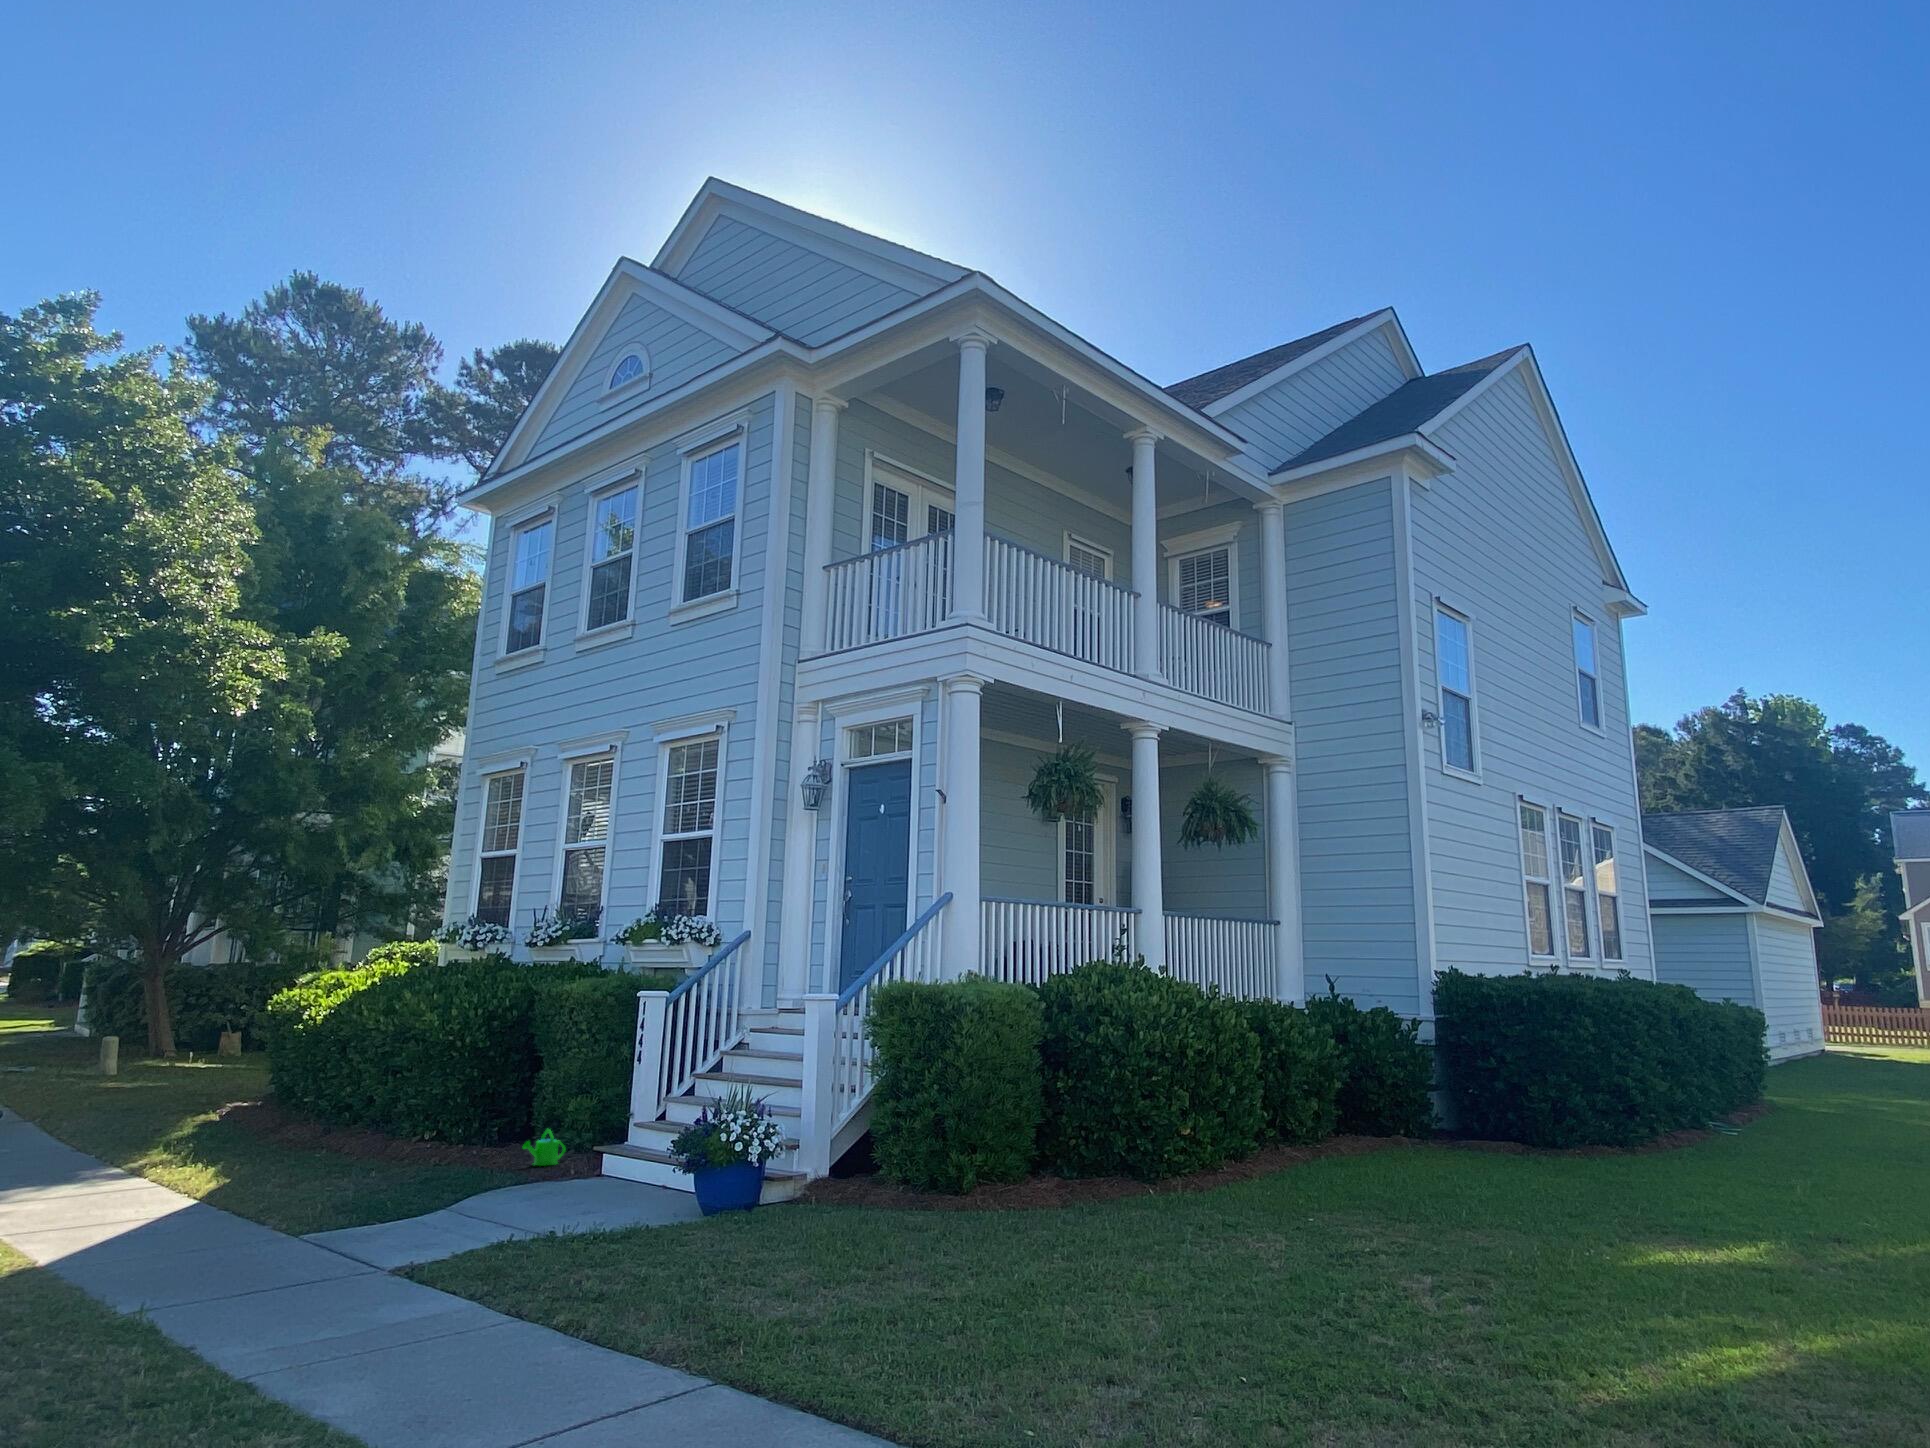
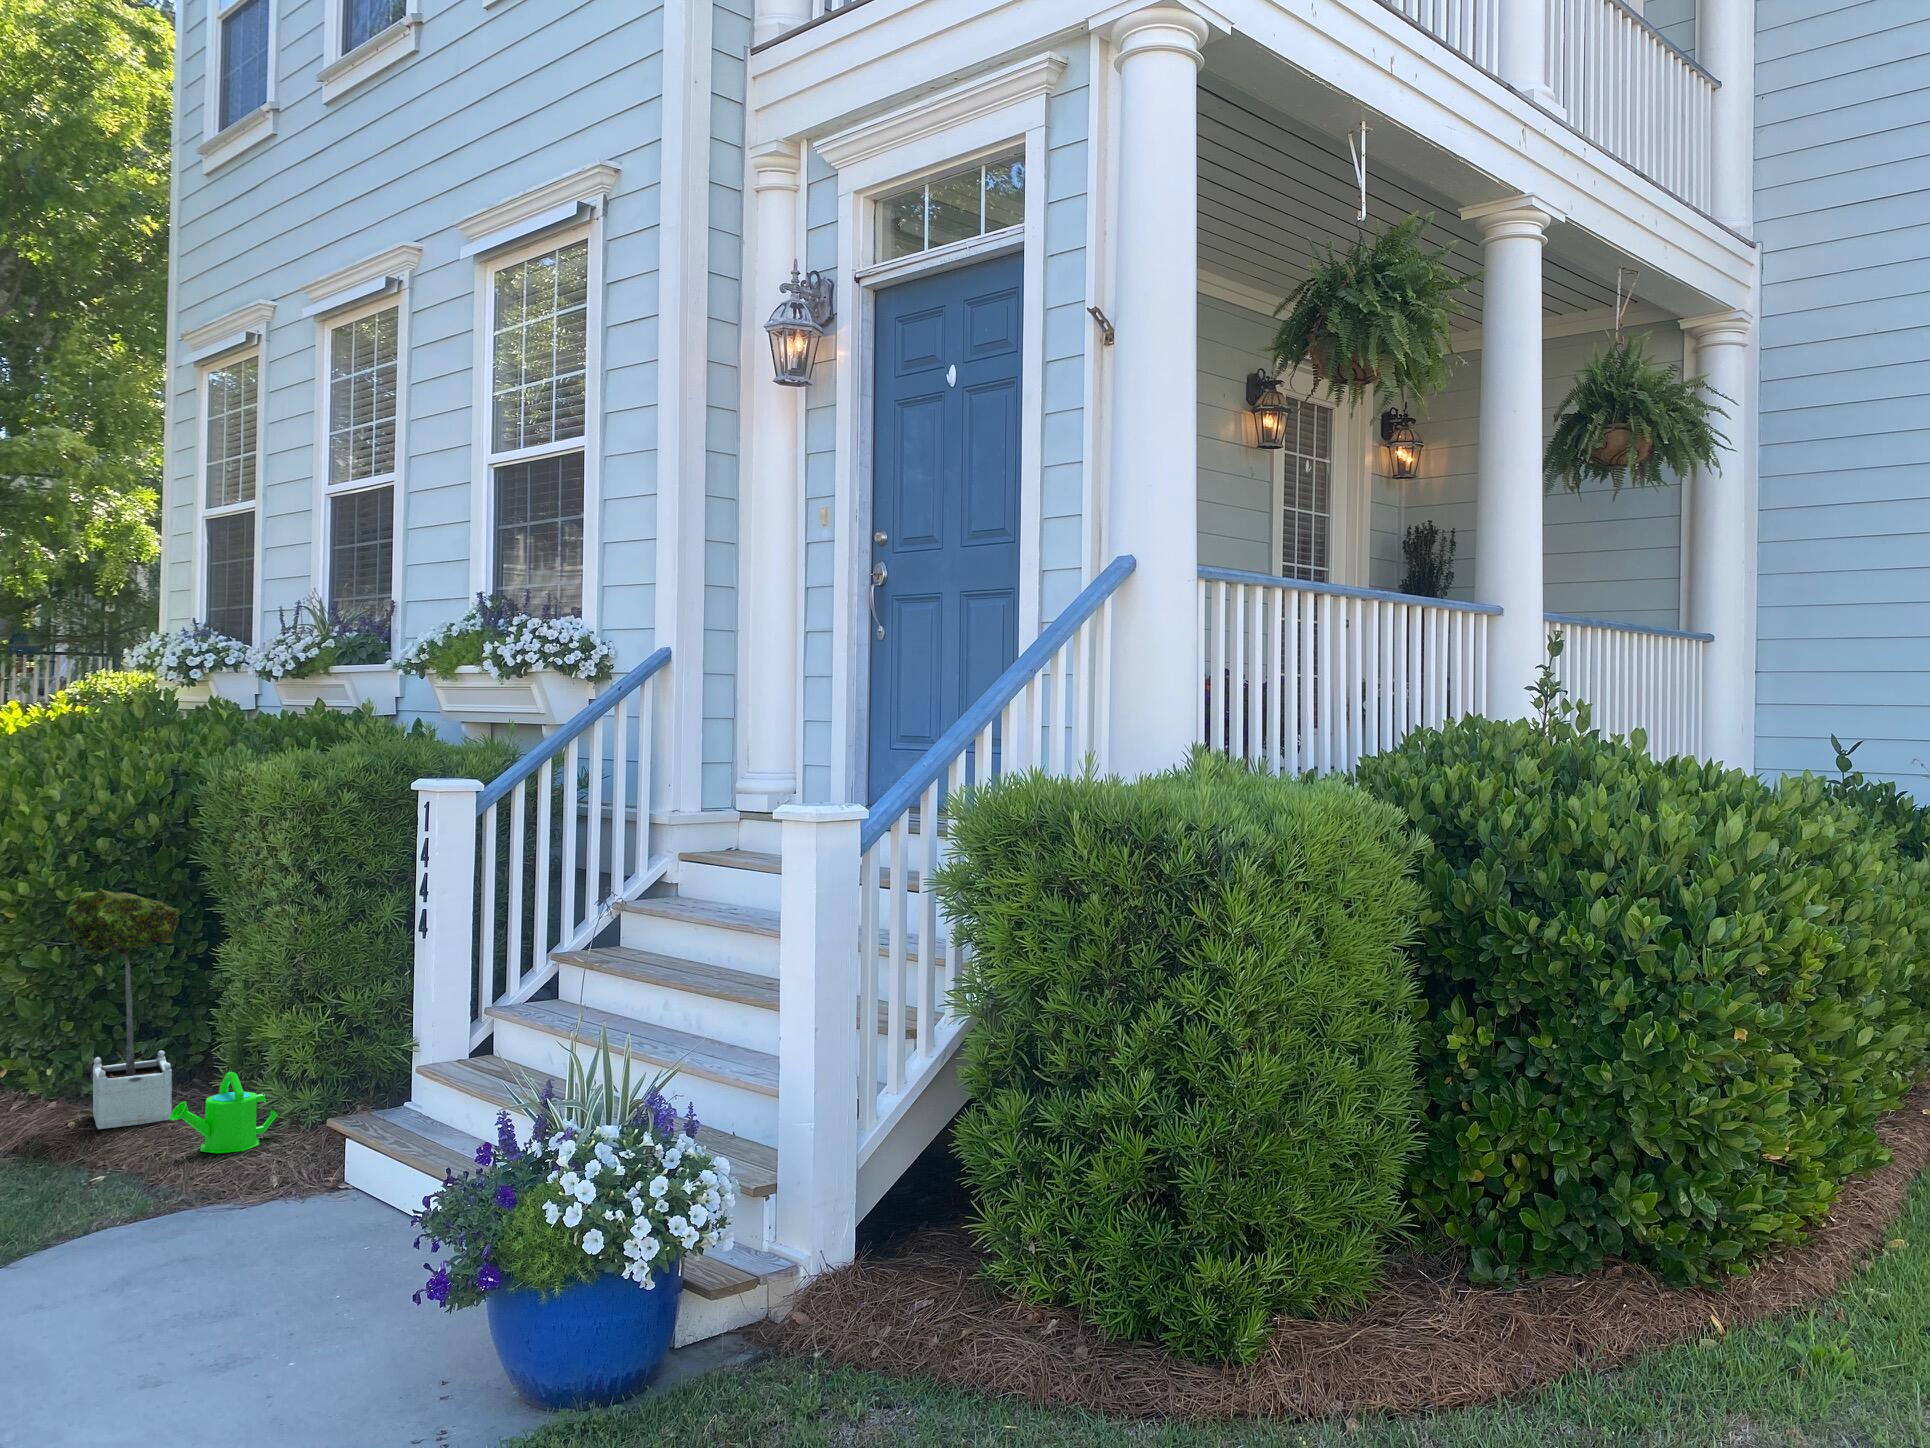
potted tree: none [469,1044,519,1161] -> present [64,888,180,1129]

